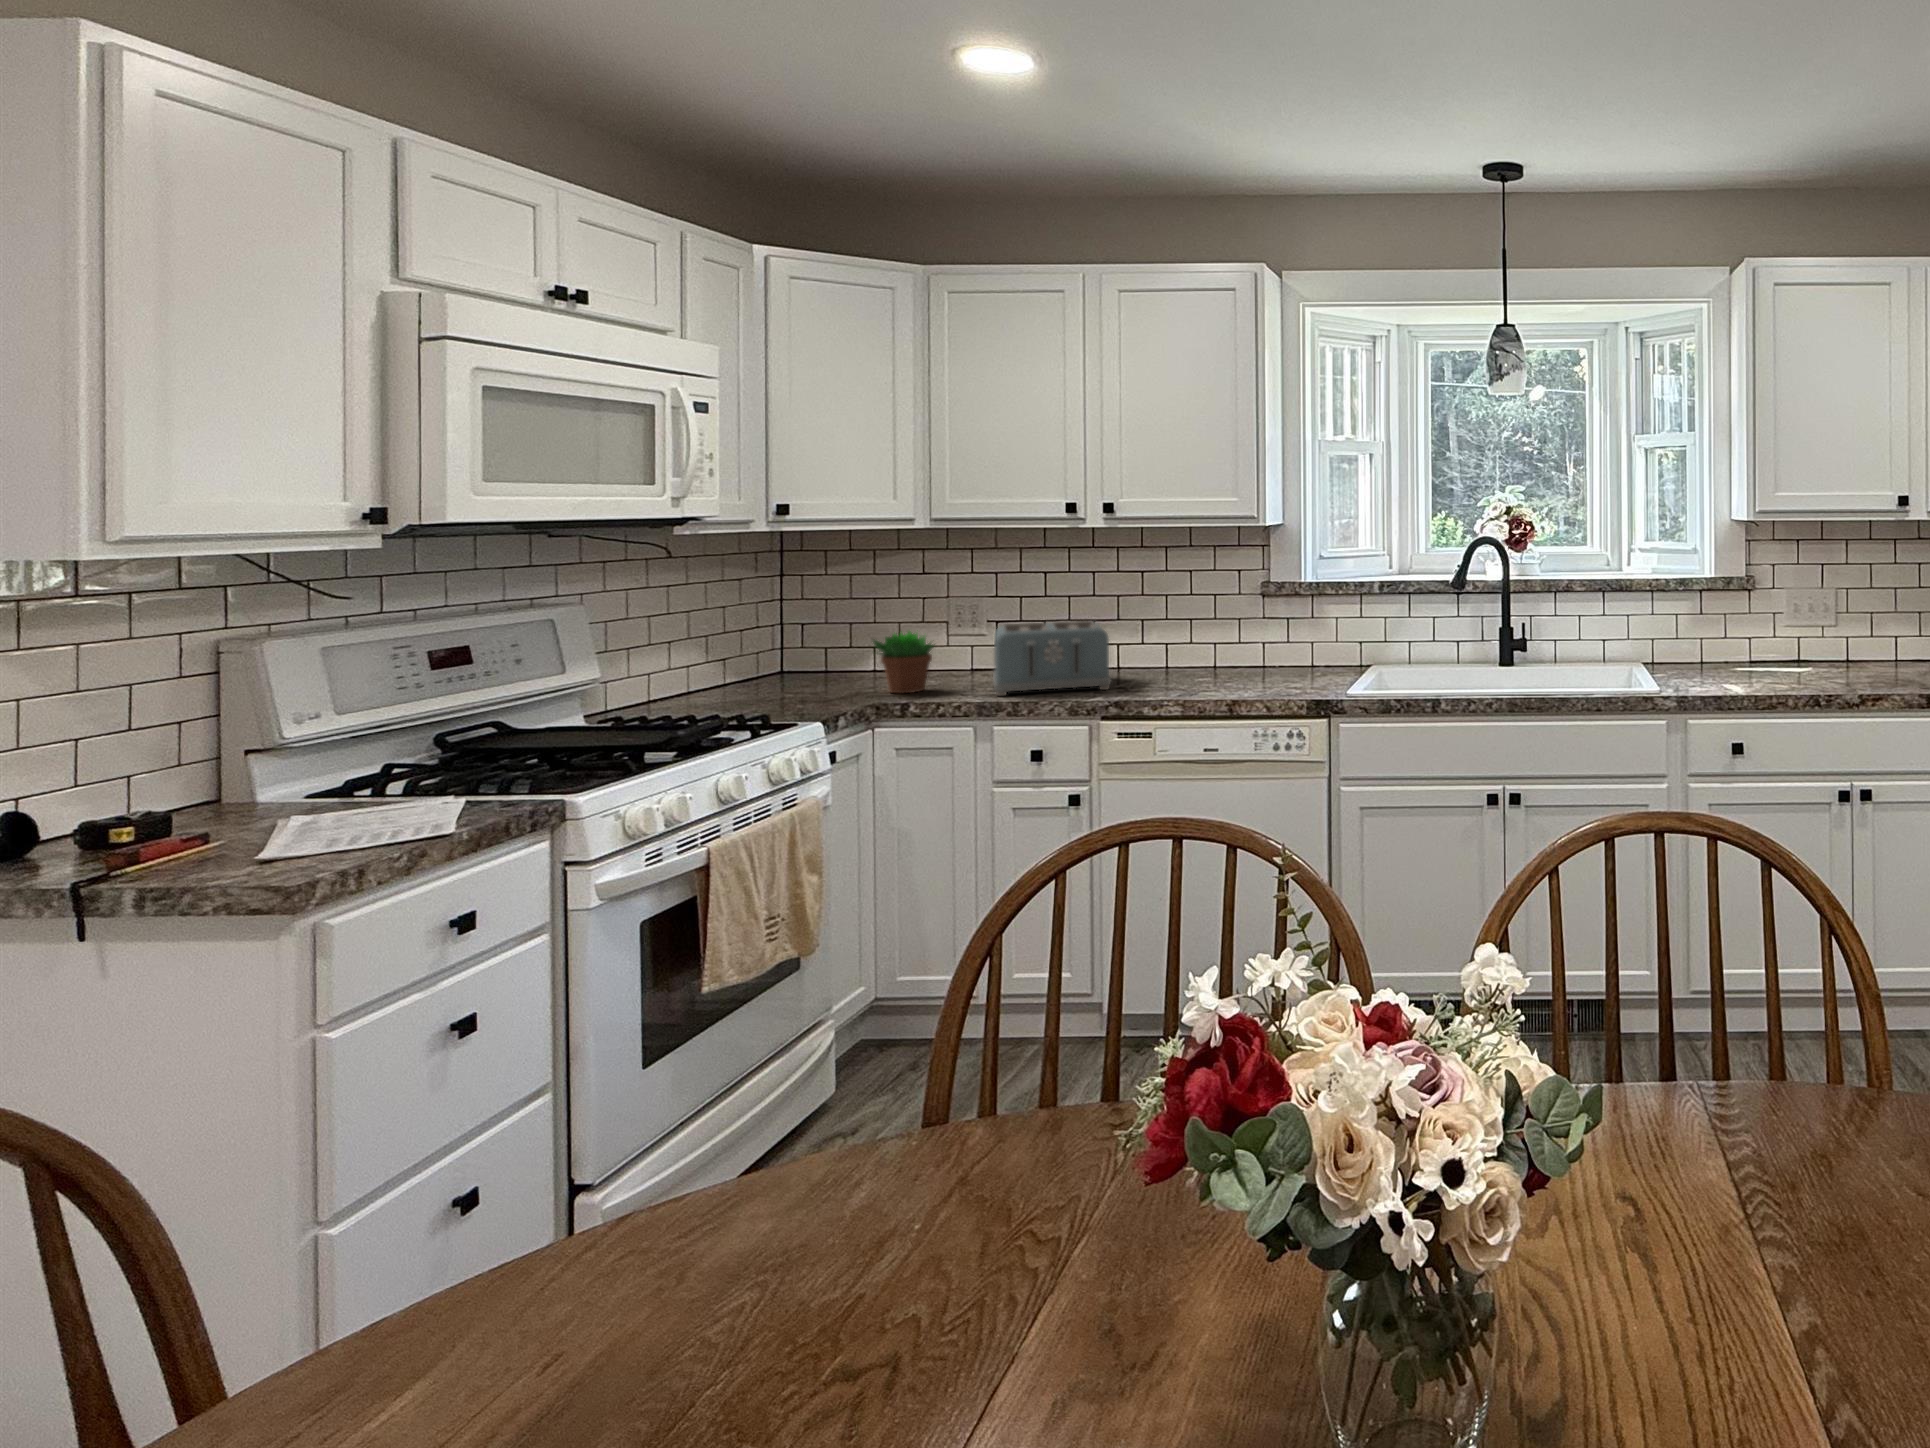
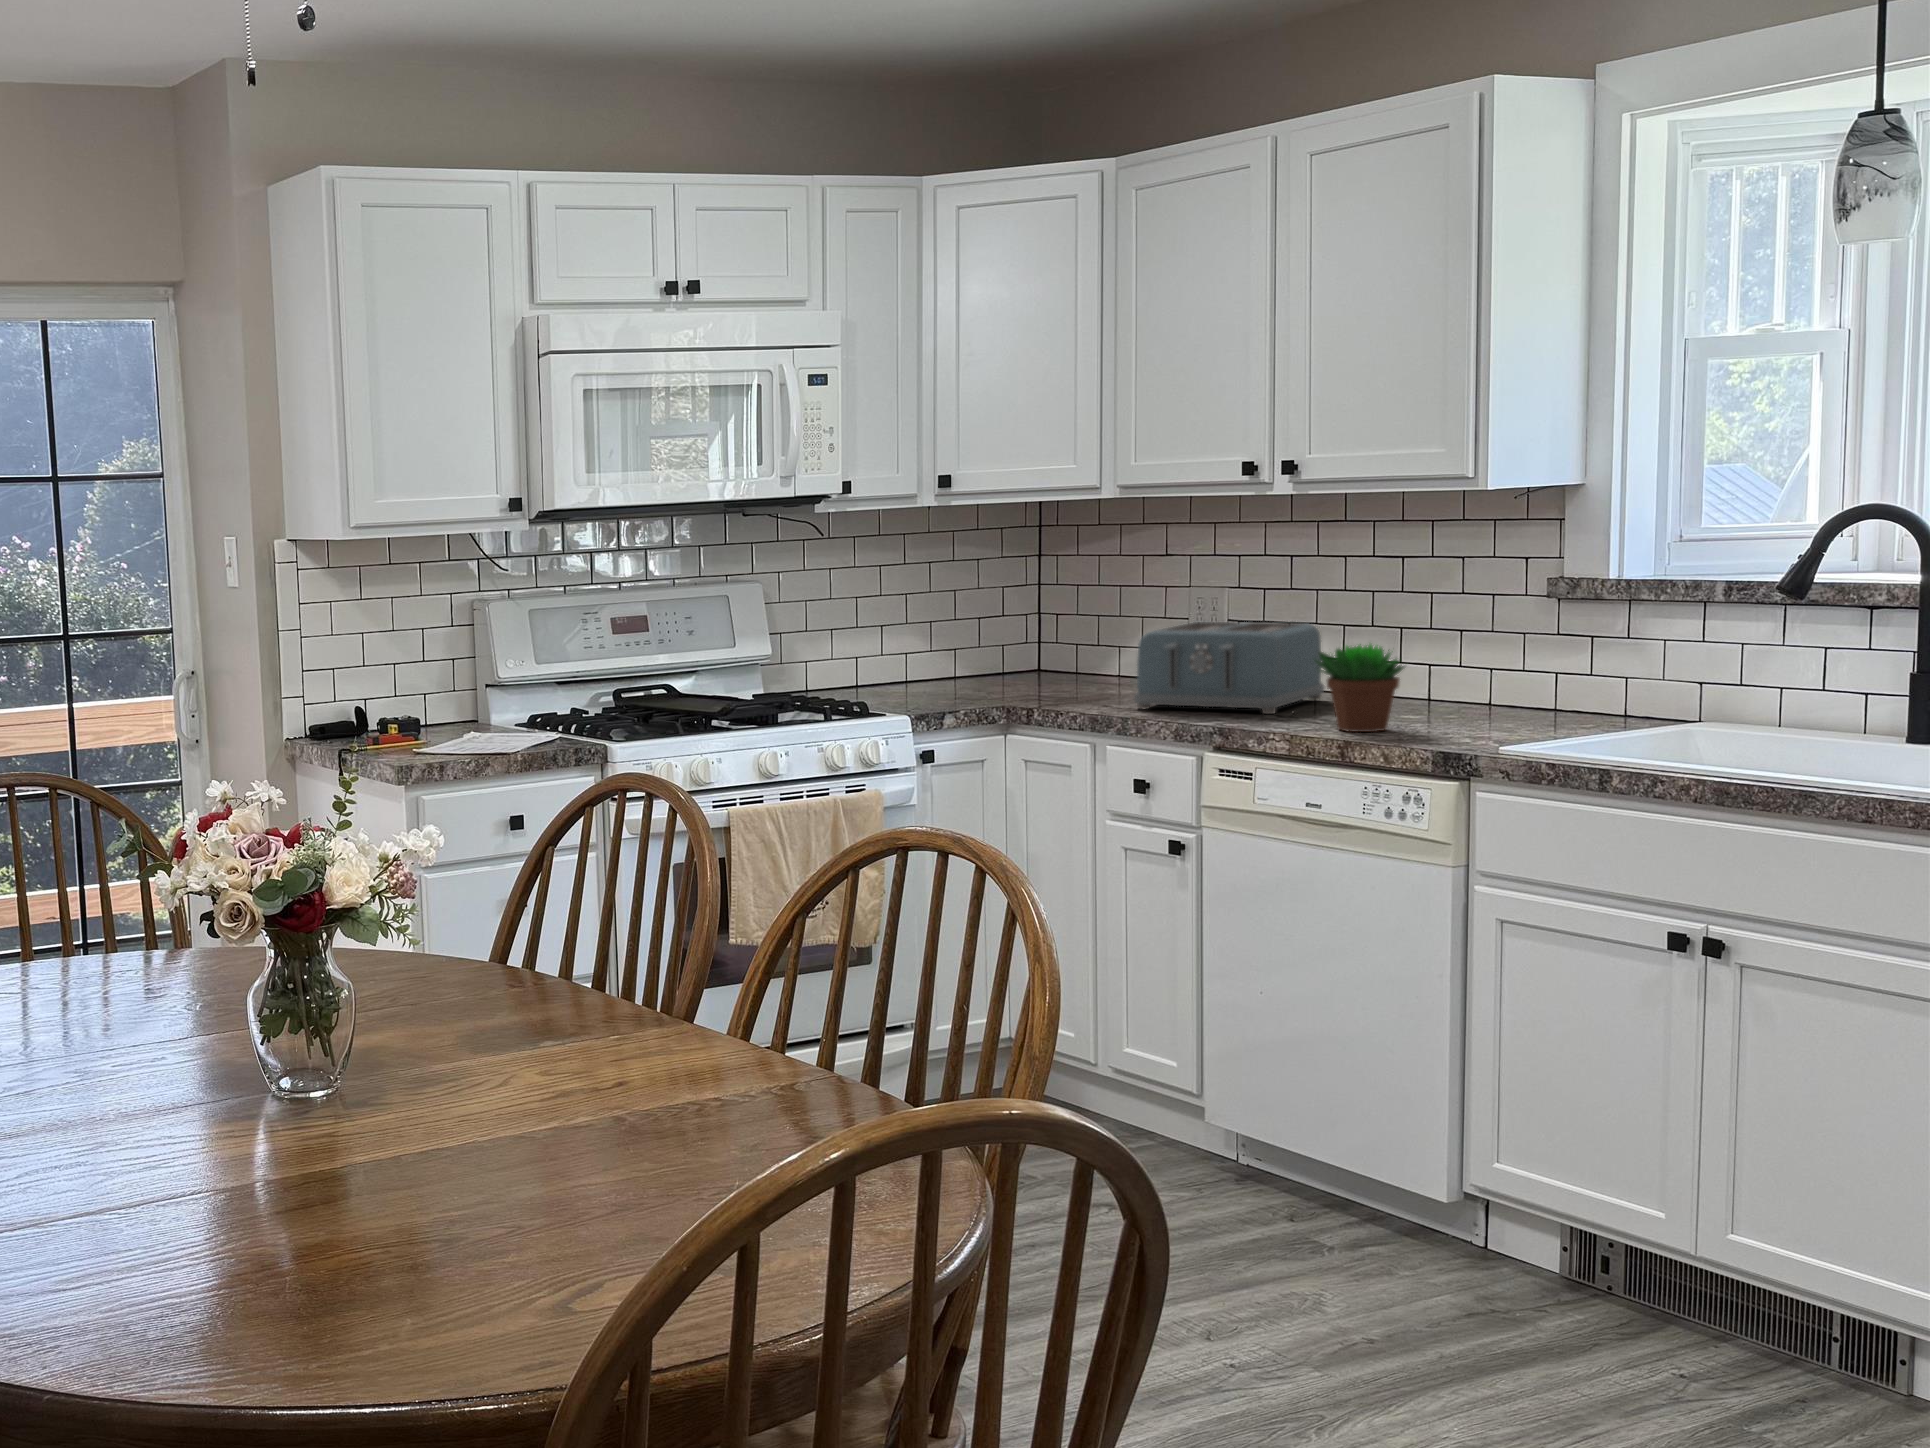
succulent plant: present [873,632,935,693] -> present [1313,644,1404,732]

